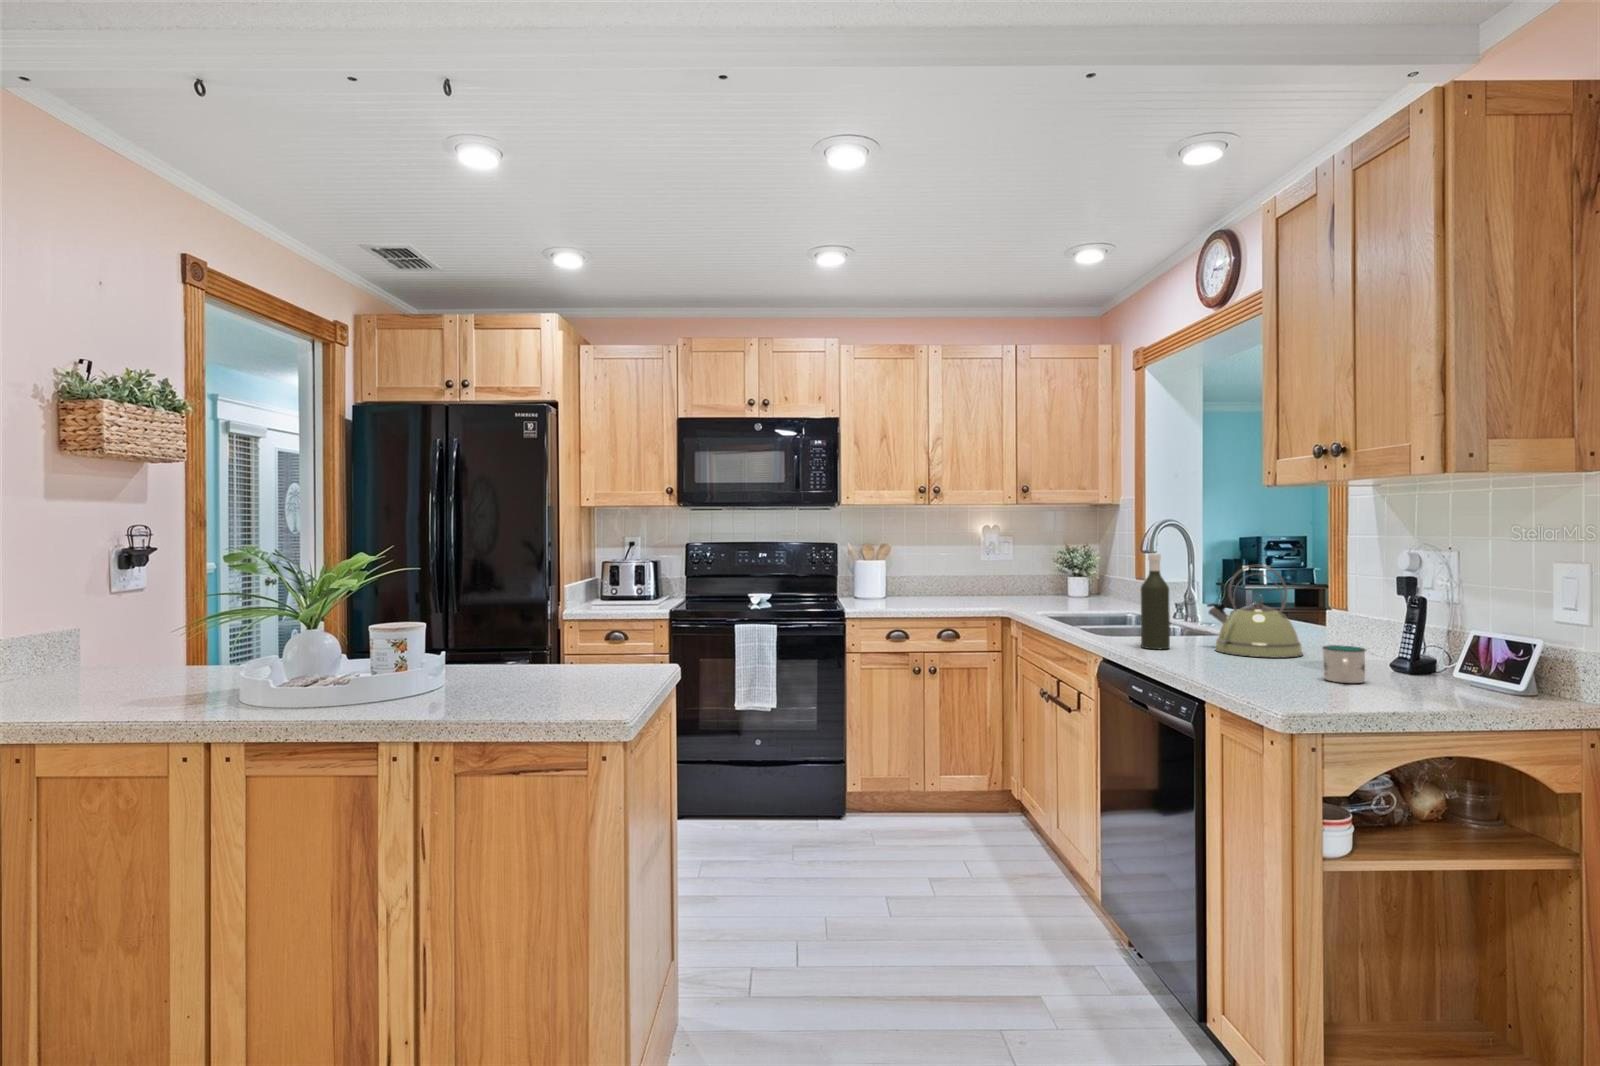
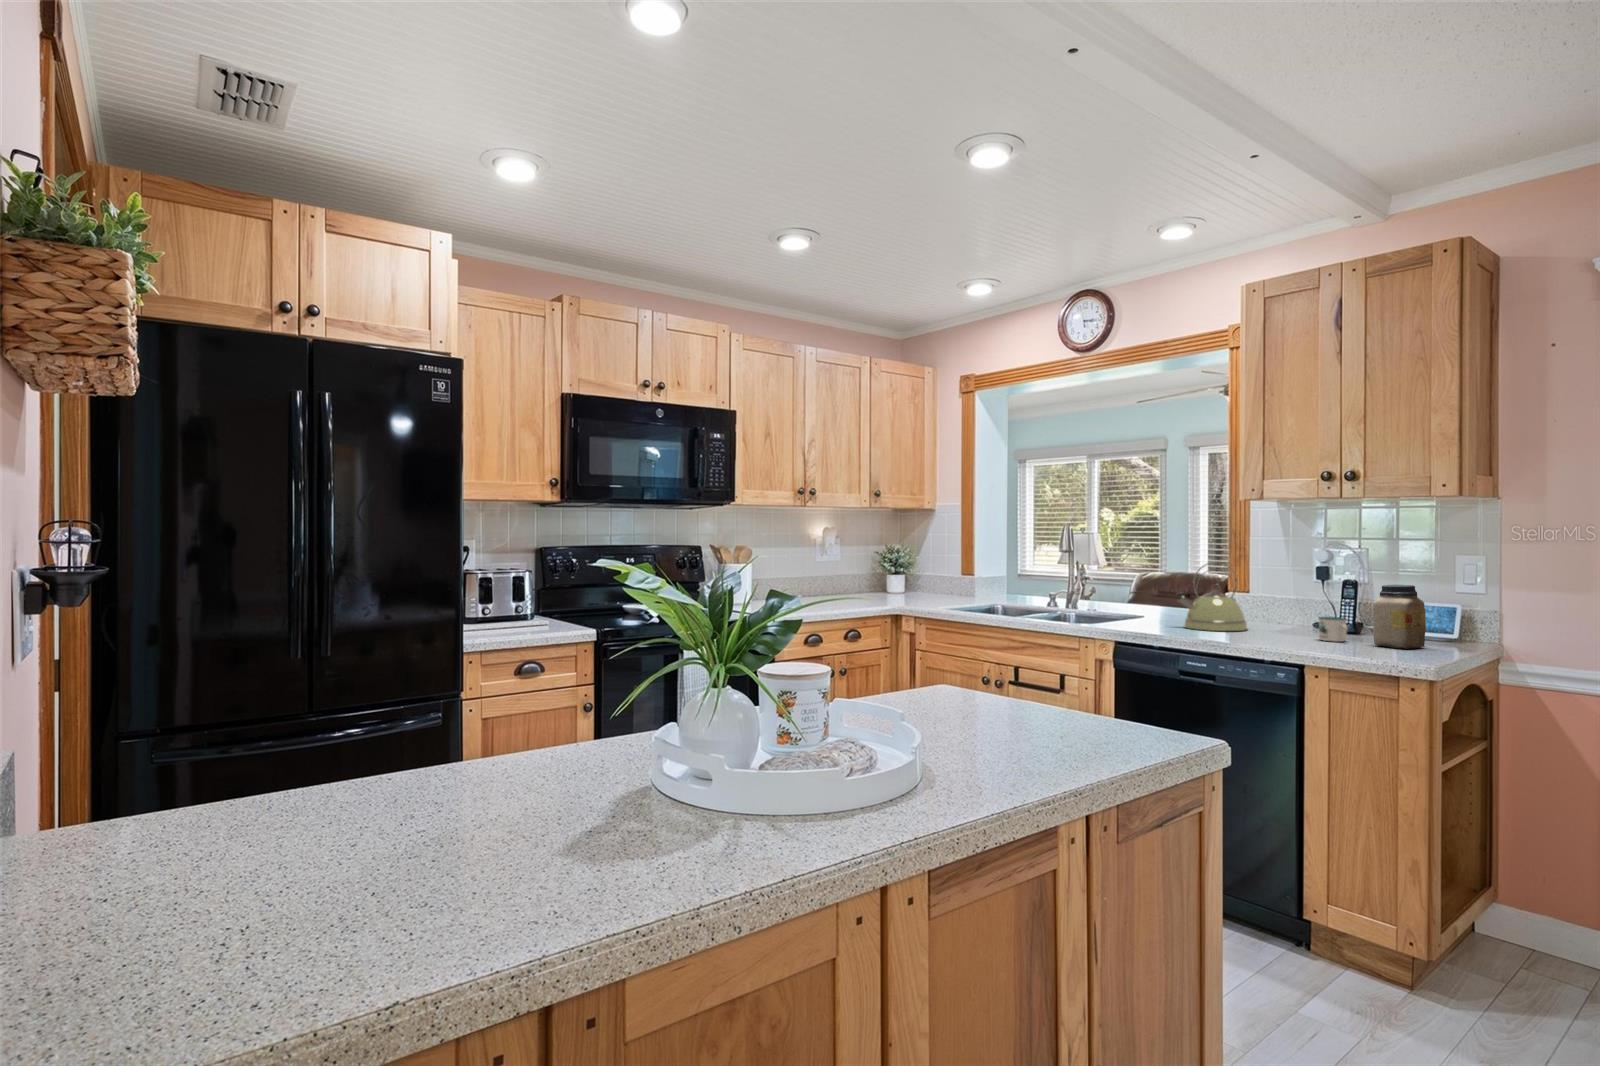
bottle: present [1141,553,1170,649] -> none [1144,554,1167,631]
jar: none [1367,603,1452,703] -> present [1373,585,1426,649]

